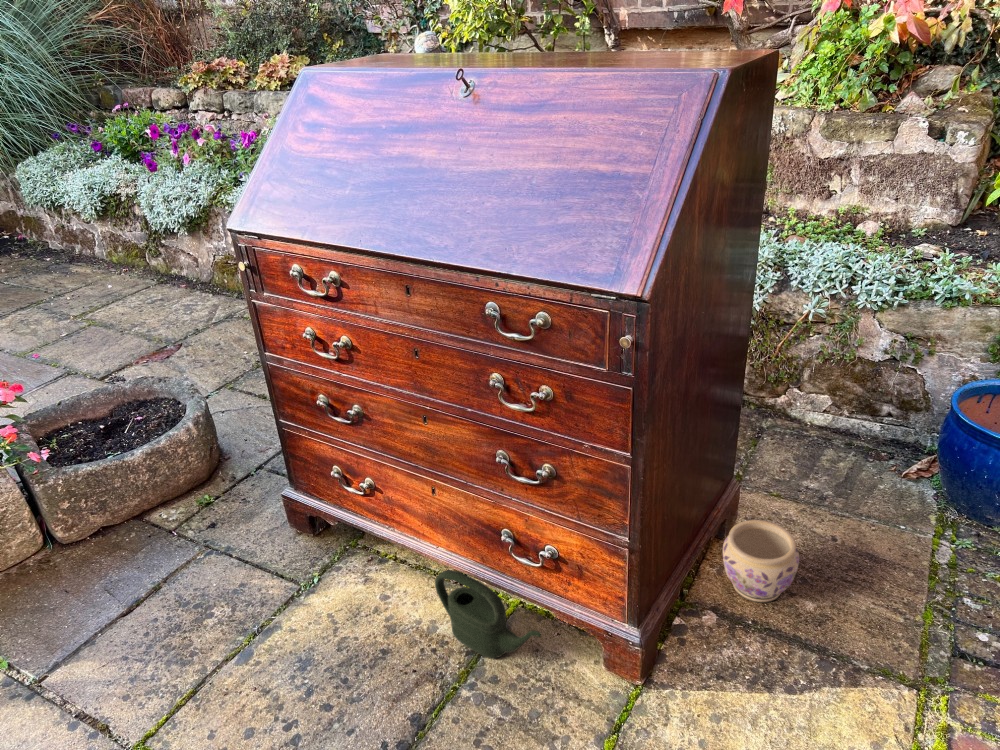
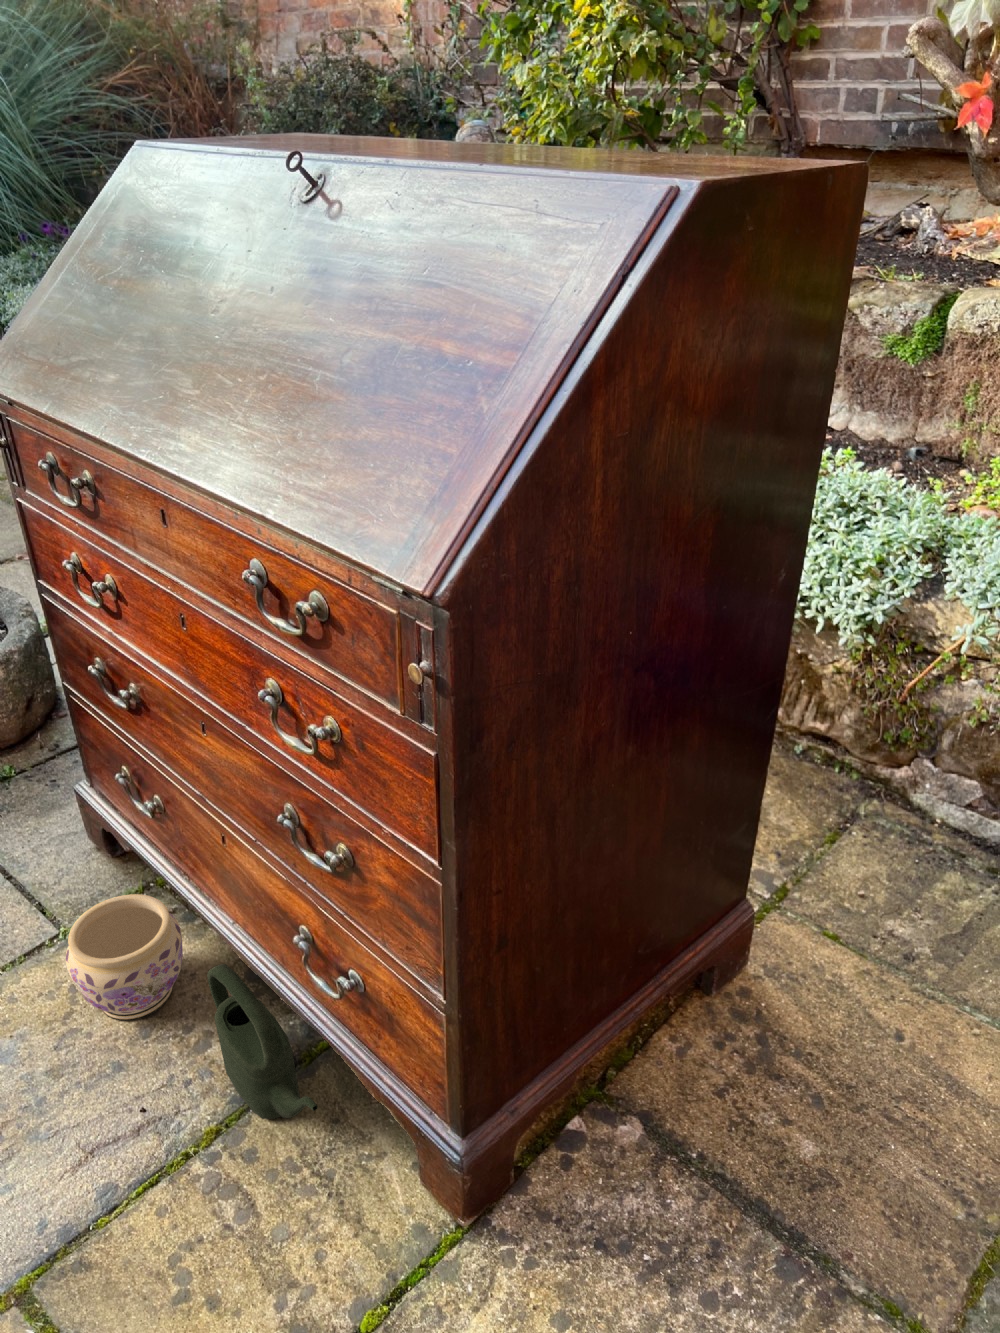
planter: present [723,520,799,603] -> present [66,894,183,1021]

